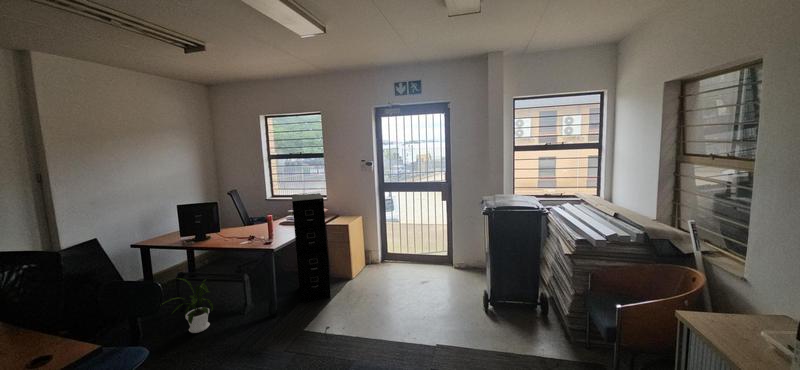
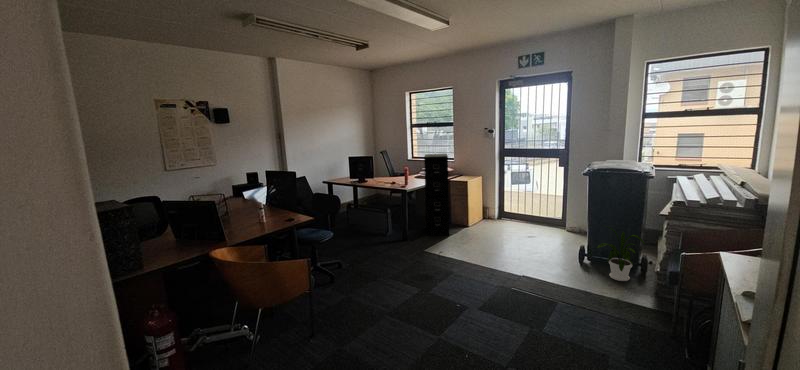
house plant: present [162,278,213,333] -> present [597,227,645,281]

